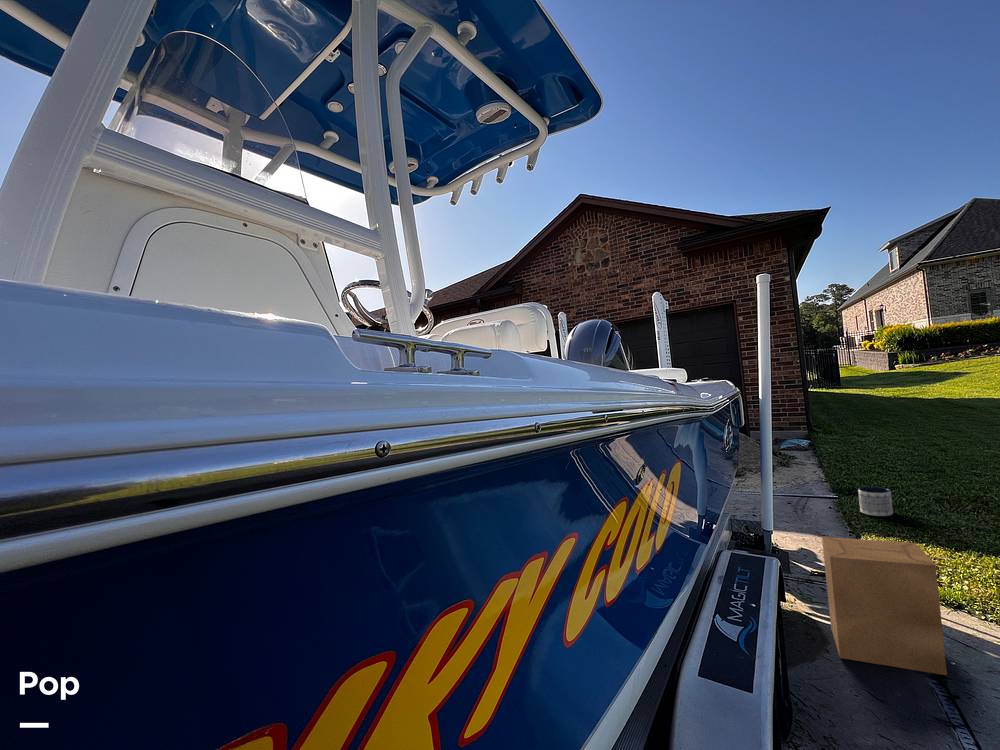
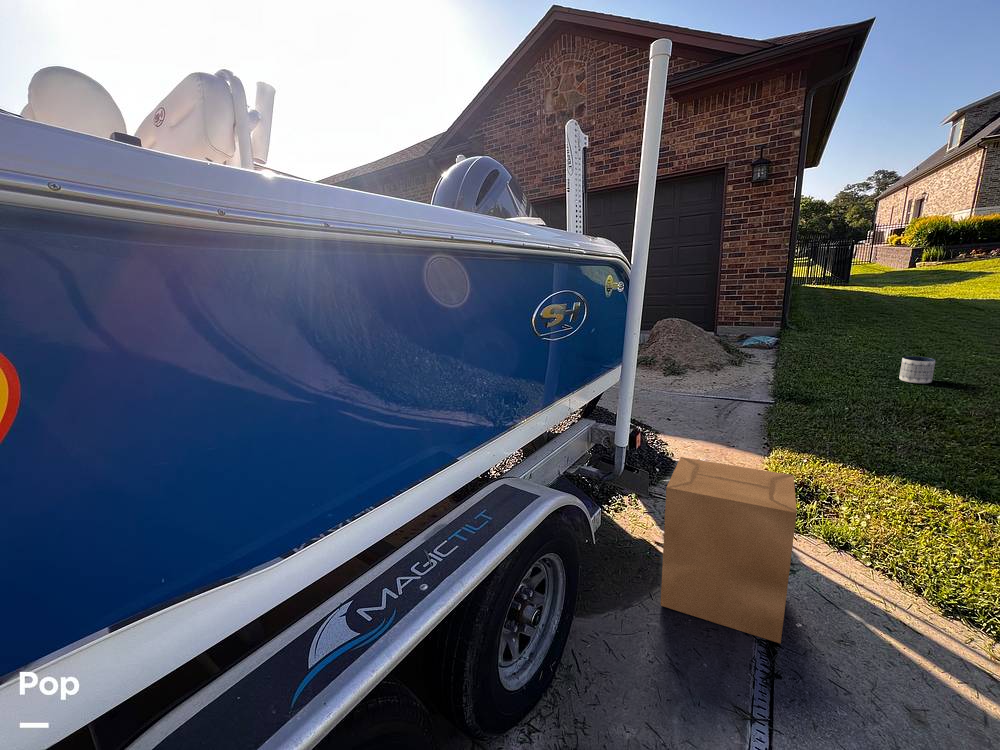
planter: present [858,487,893,516] -> present [899,356,936,383]

